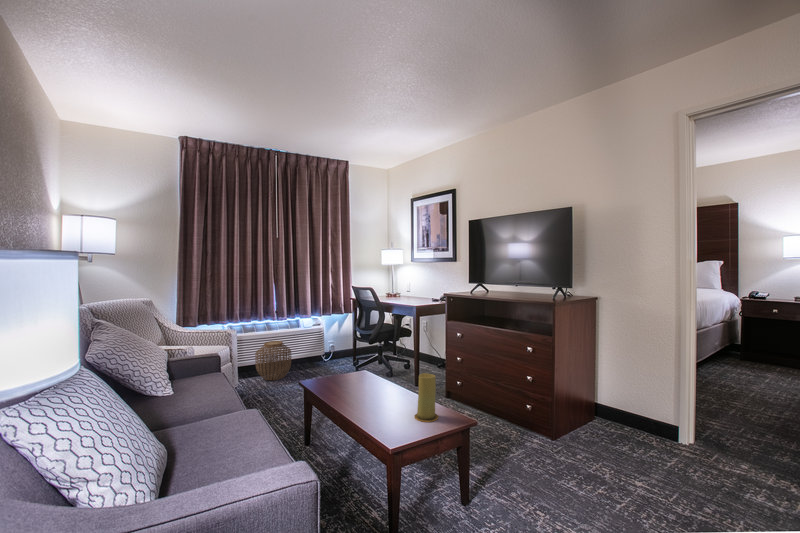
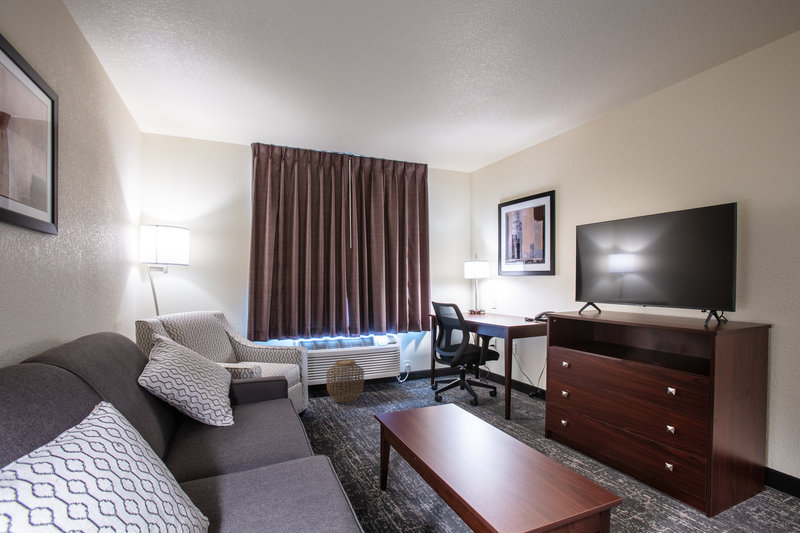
candle: present [415,373,438,422] -> none [521,427,556,498]

